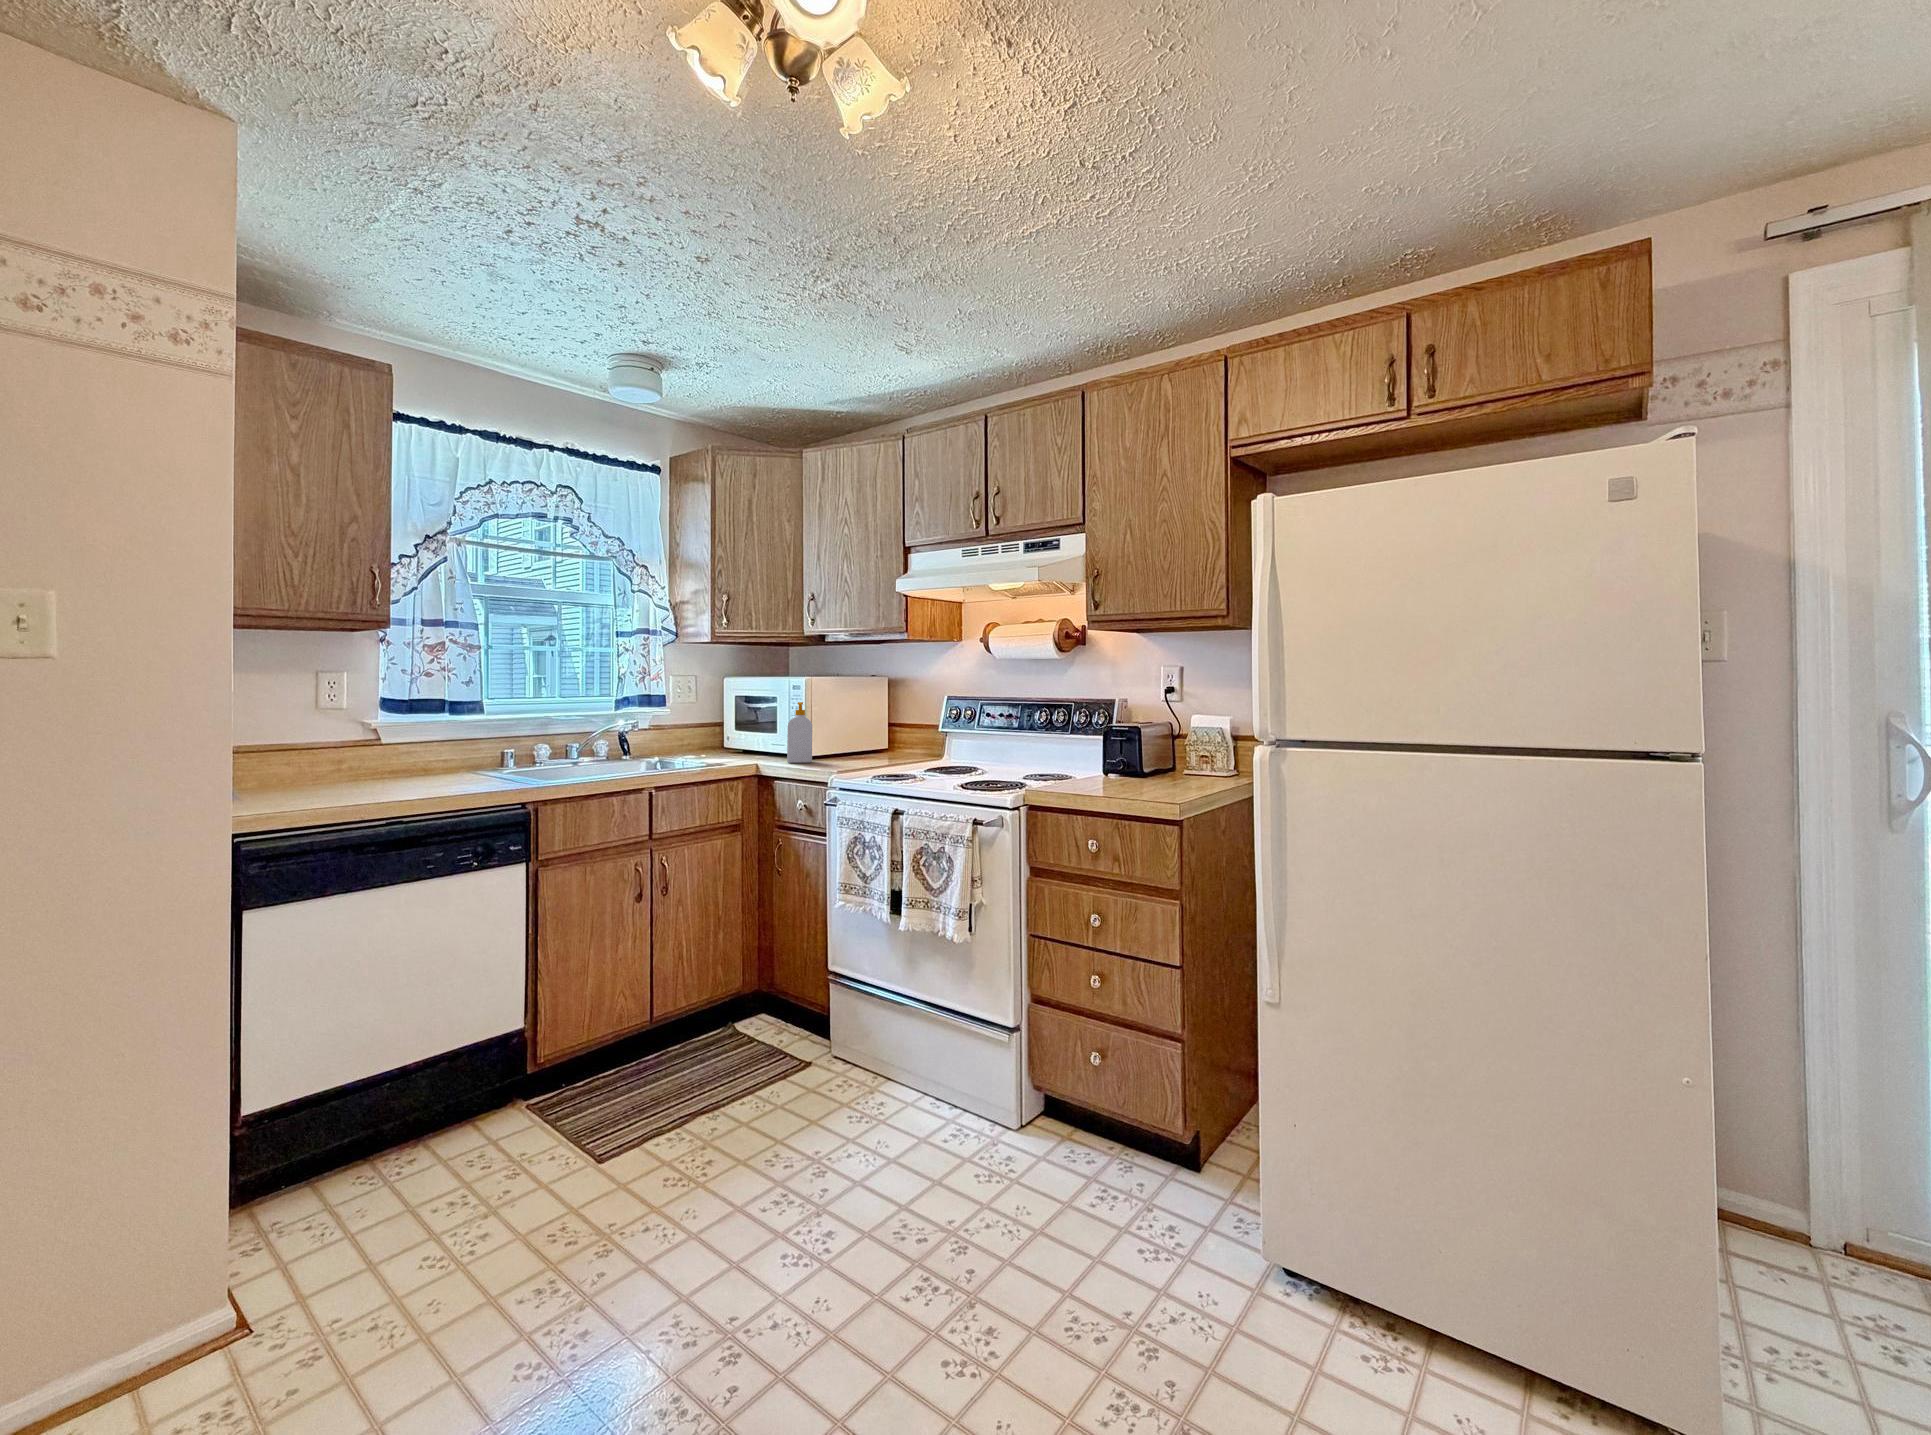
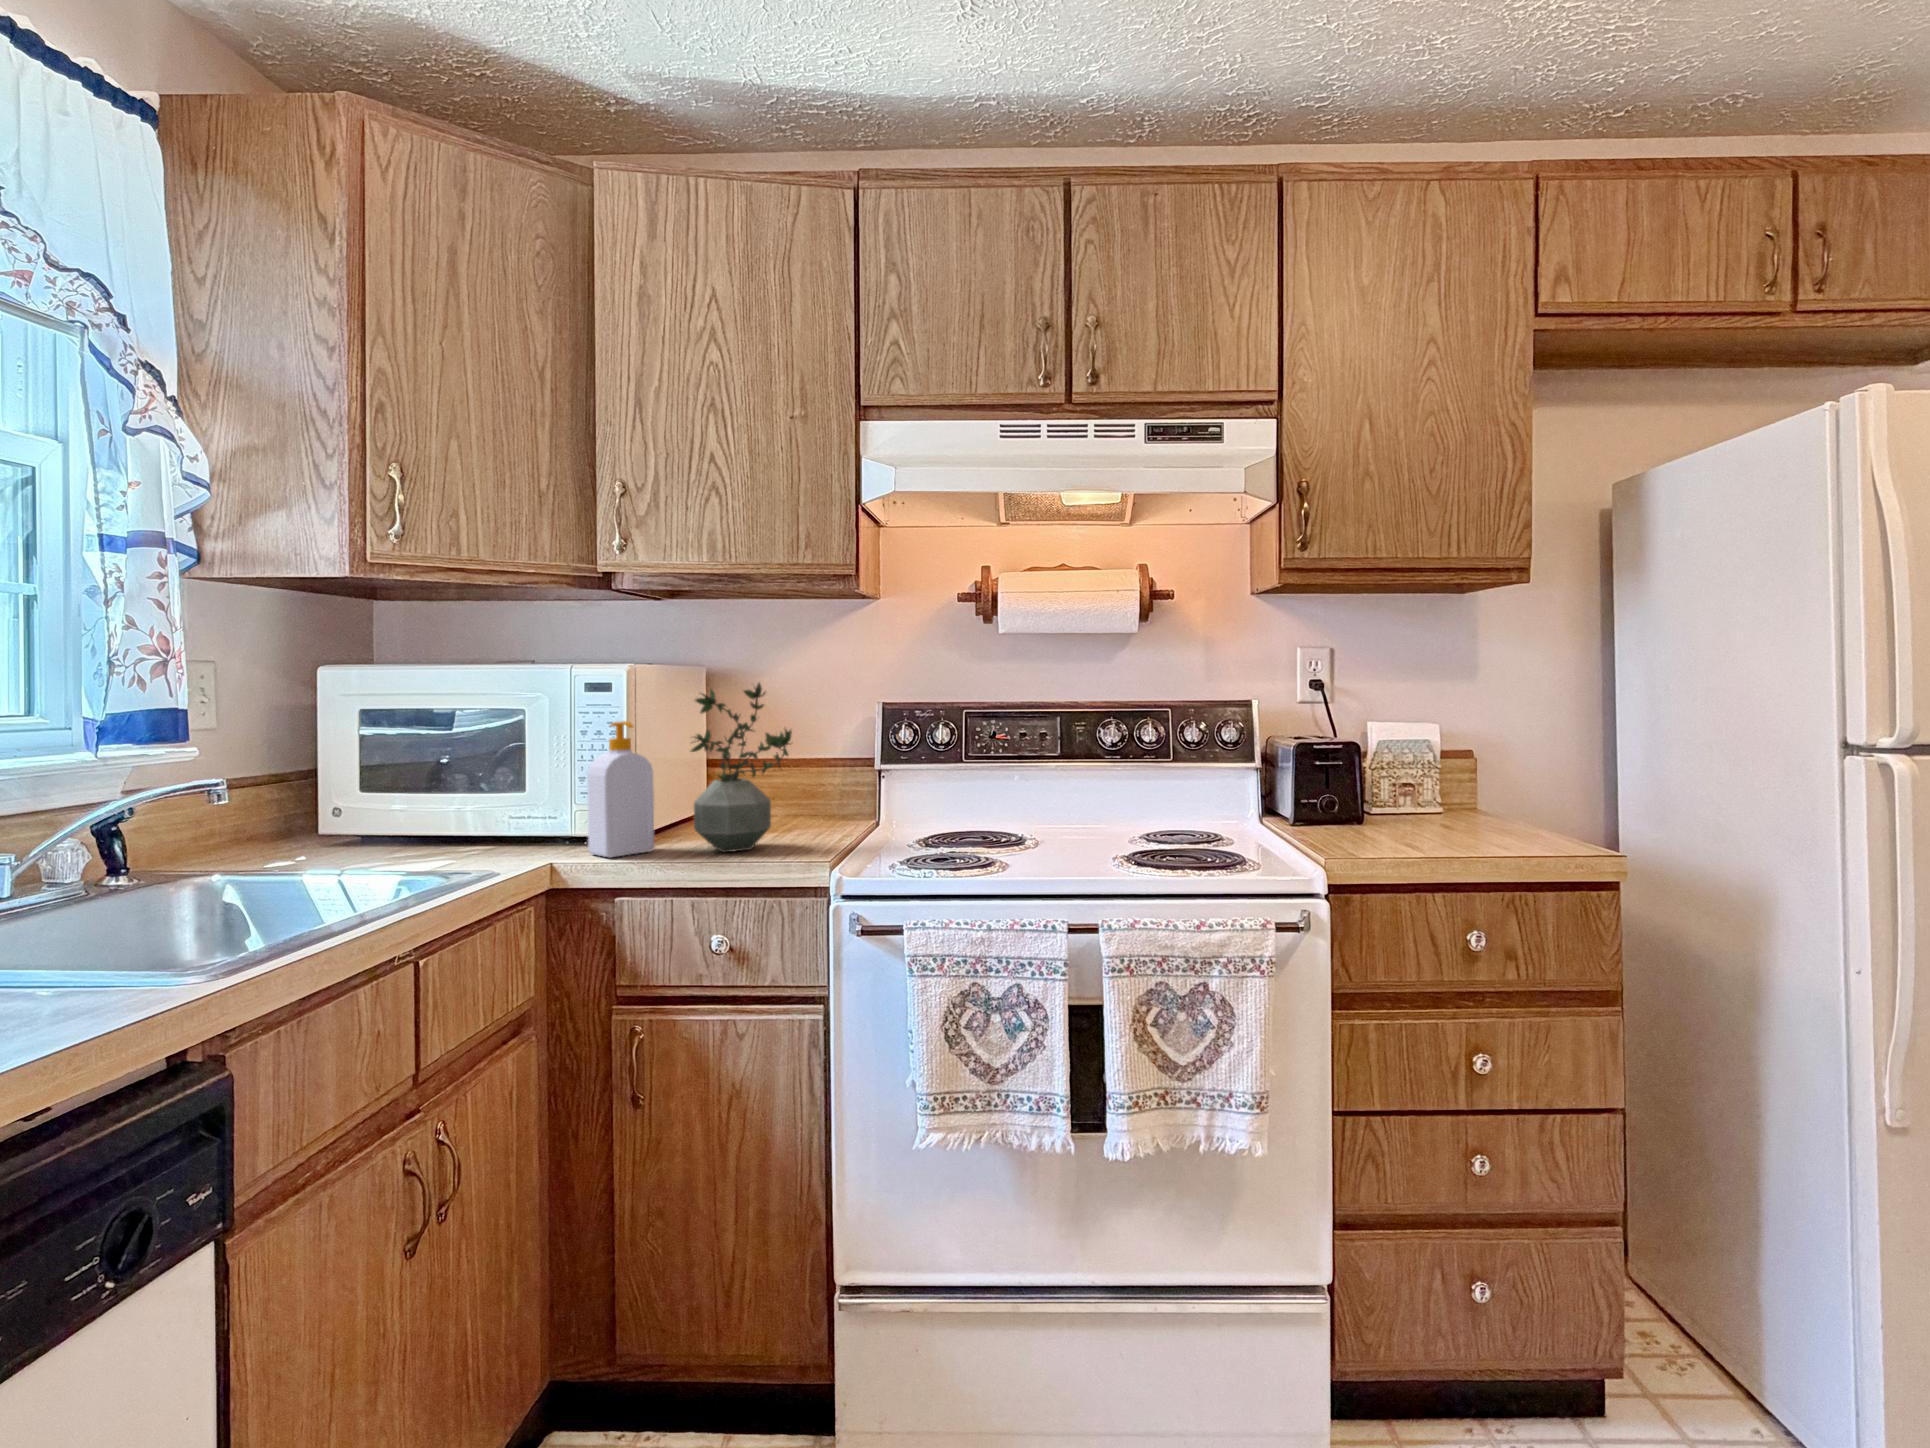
potted plant: none [820,686,874,766] -> present [691,683,792,852]

